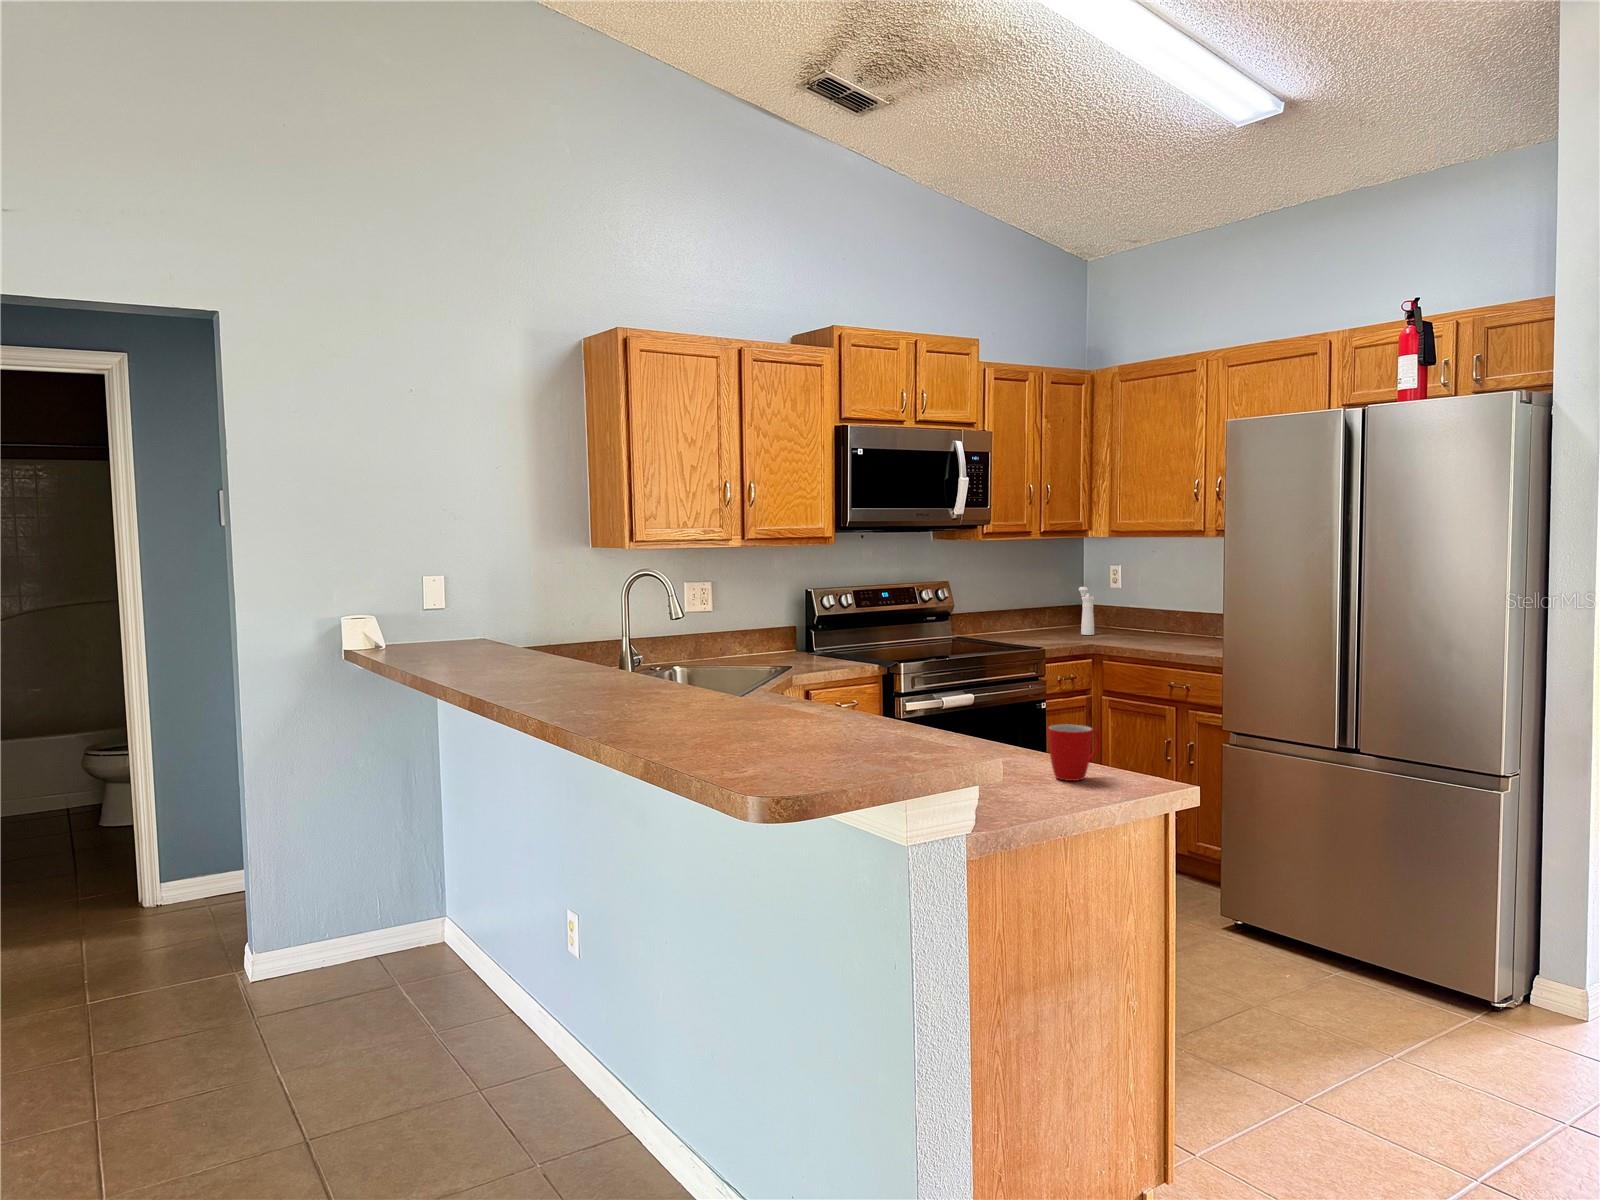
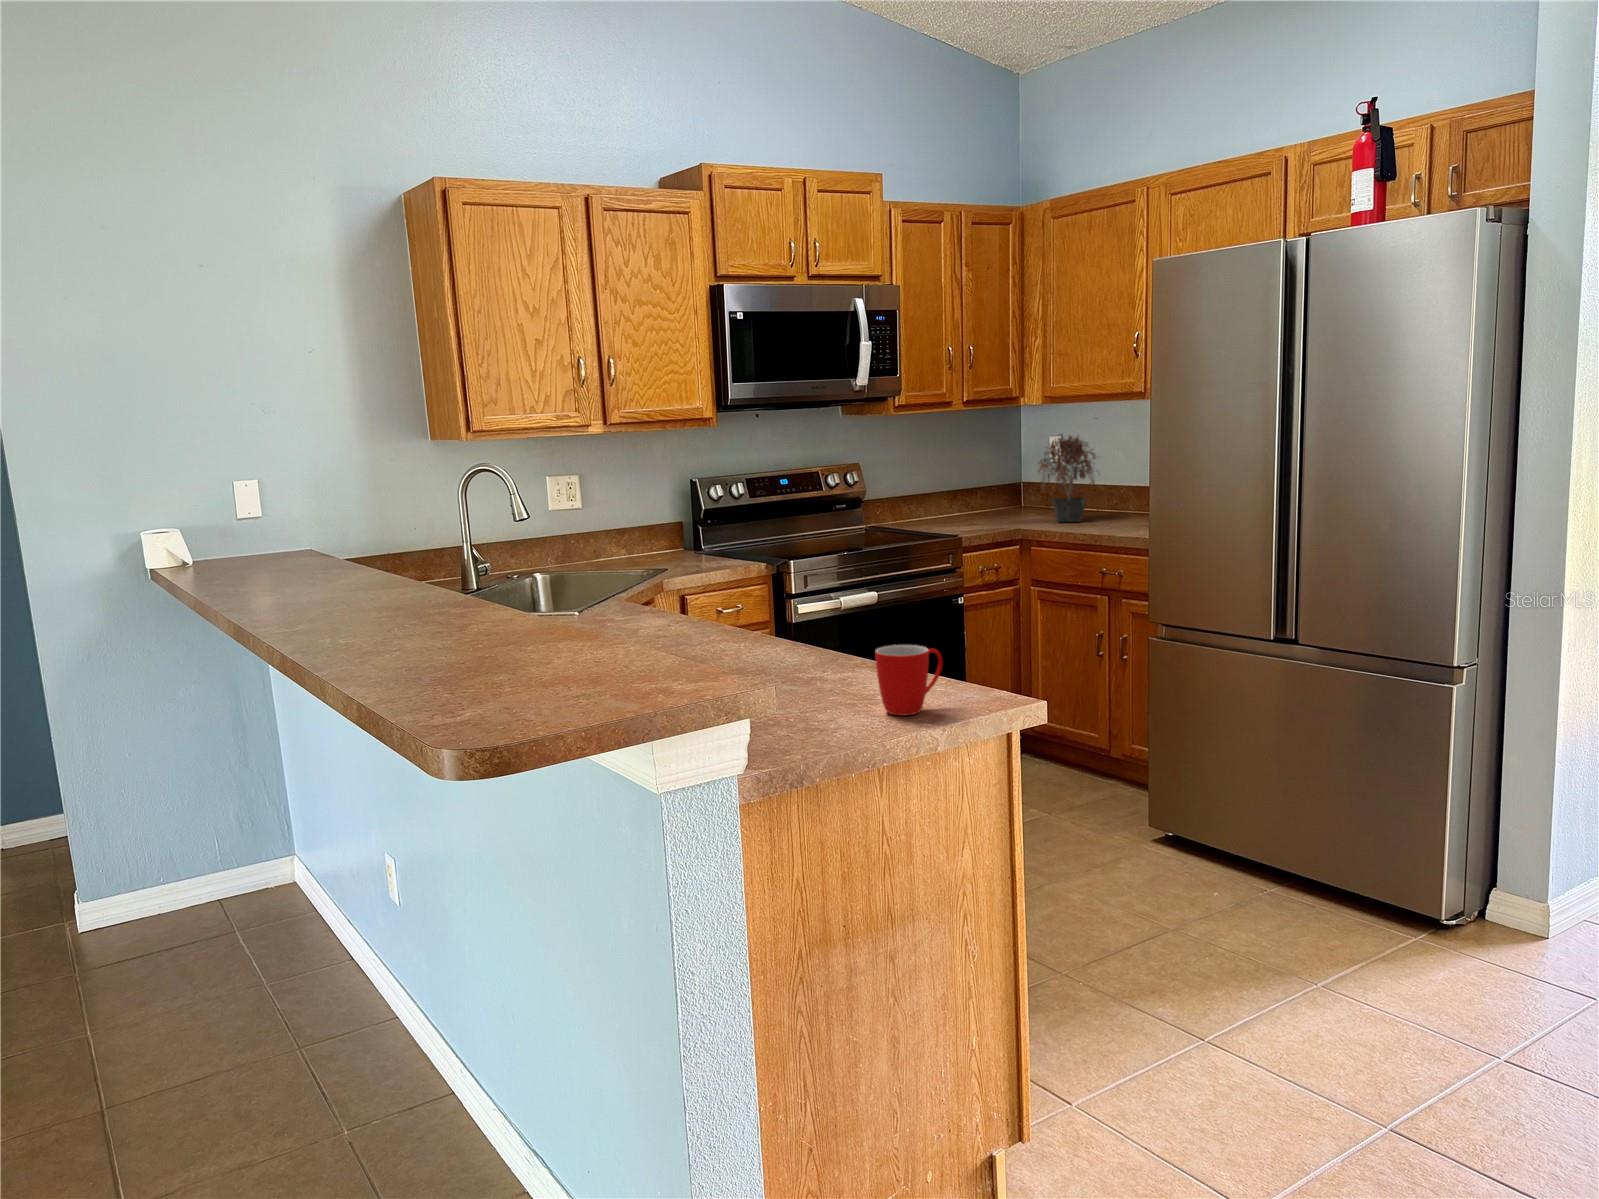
potted plant: none [1105,563,1166,642] -> present [1039,434,1096,522]
pepper mill: present [1078,587,1094,635] -> none [1011,461,1028,515]

